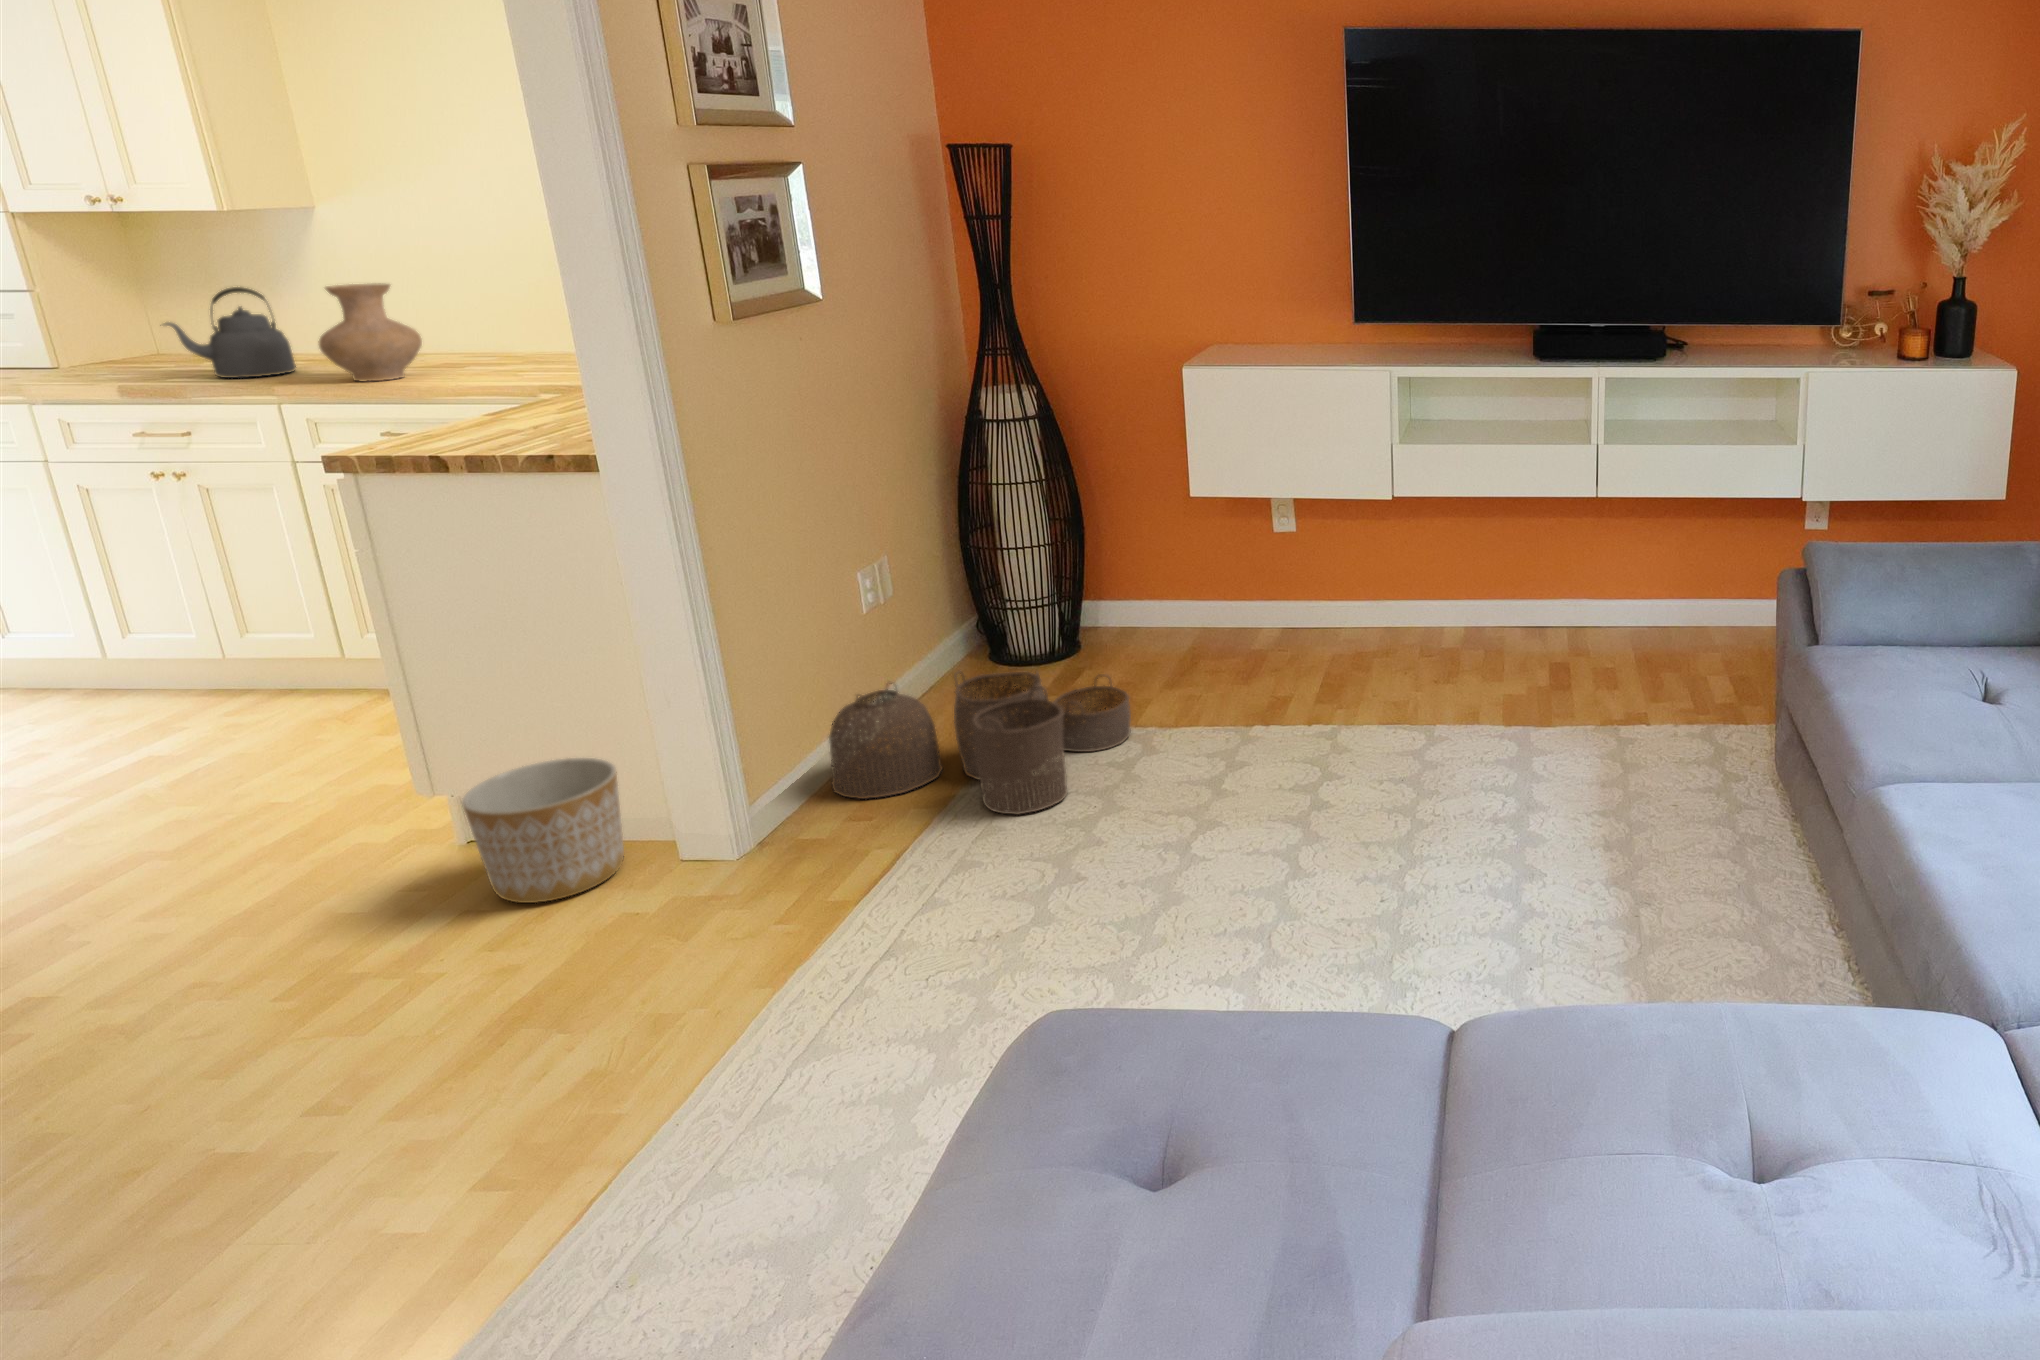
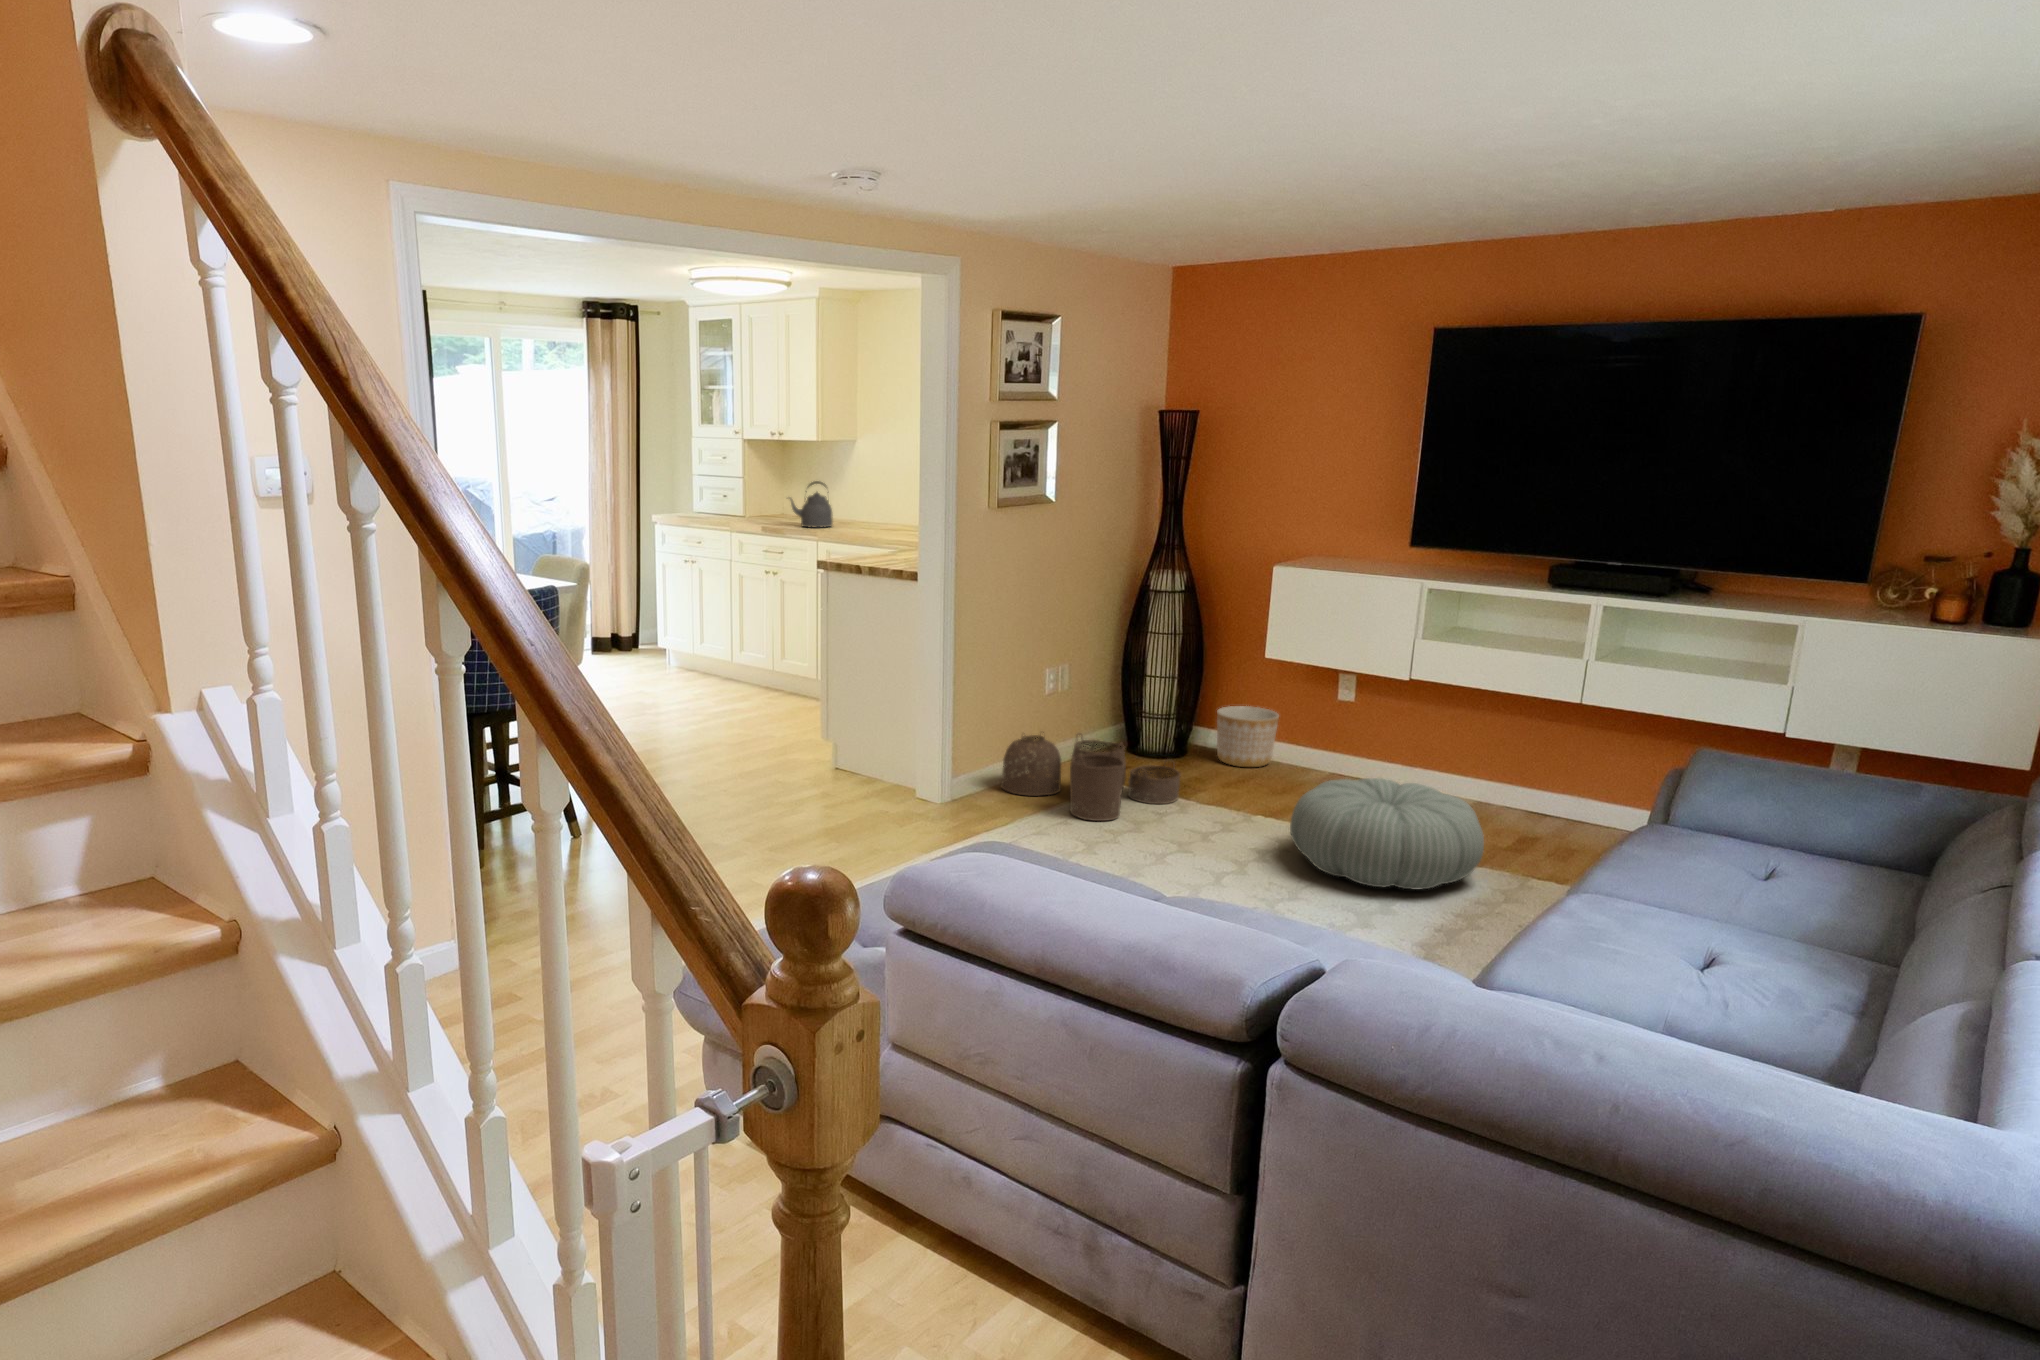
vase: present [319,283,422,381] -> none [841,482,884,534]
pouf: none [1342,639,1584,801] -> present [1290,778,1484,890]
planter: present [462,758,624,903] -> present [1217,706,1279,767]

